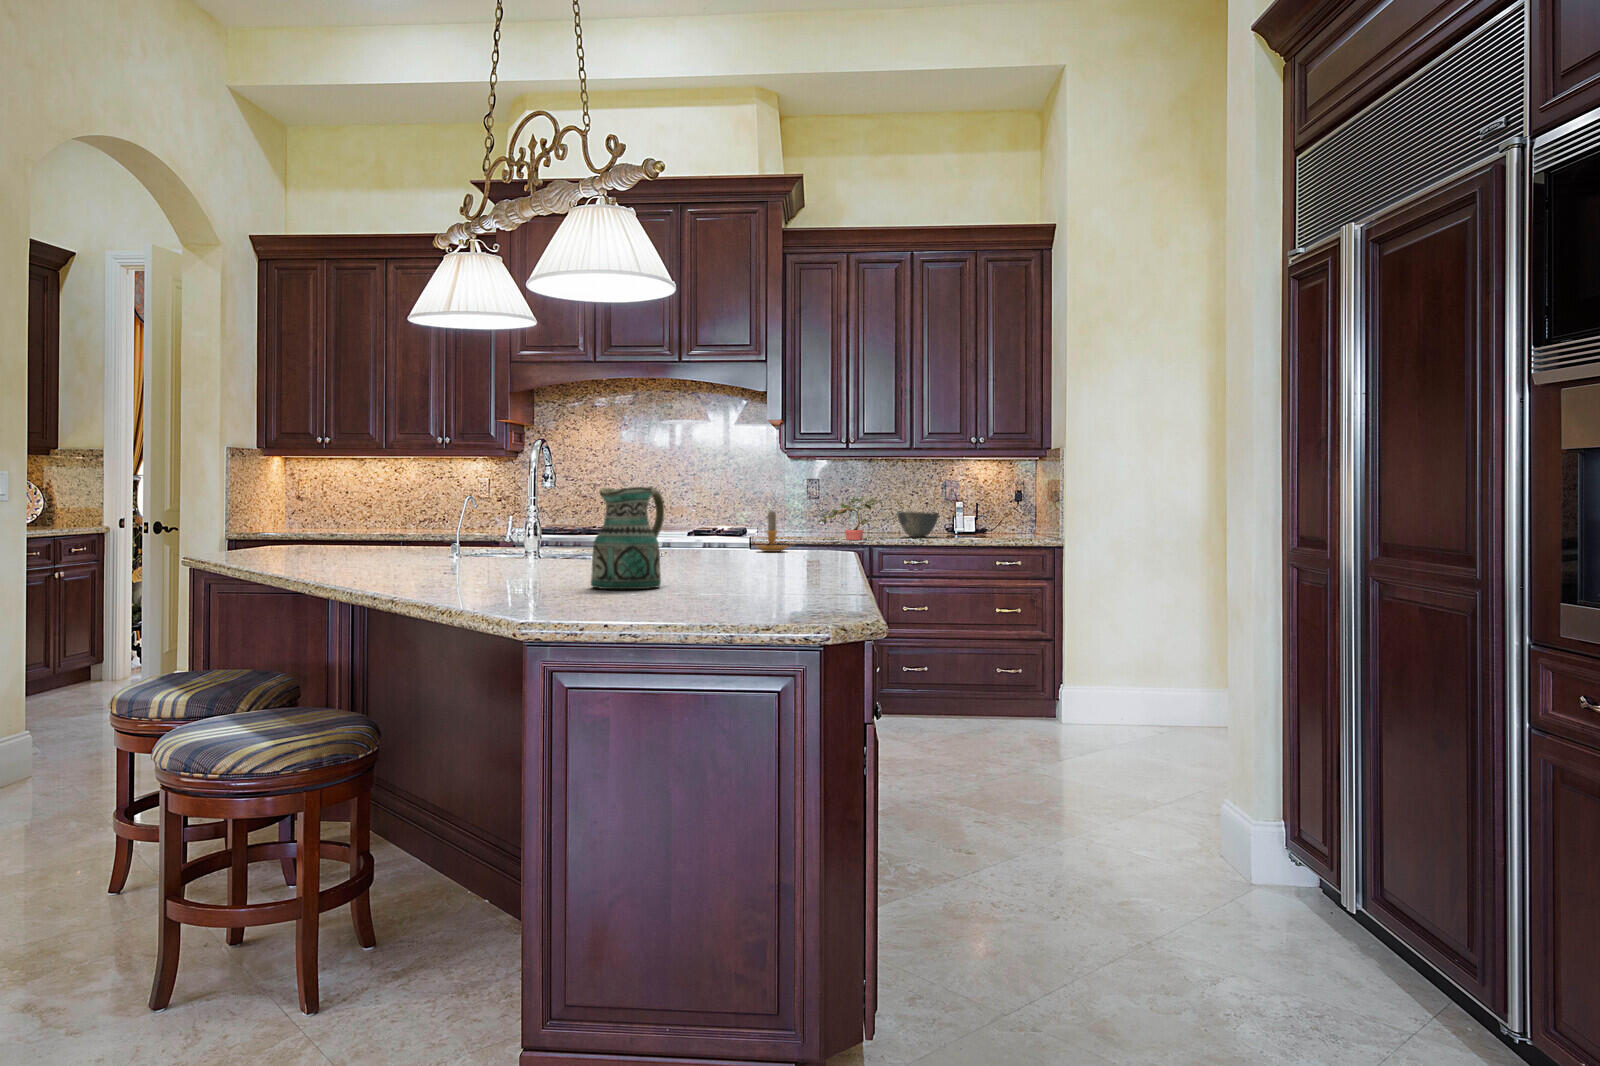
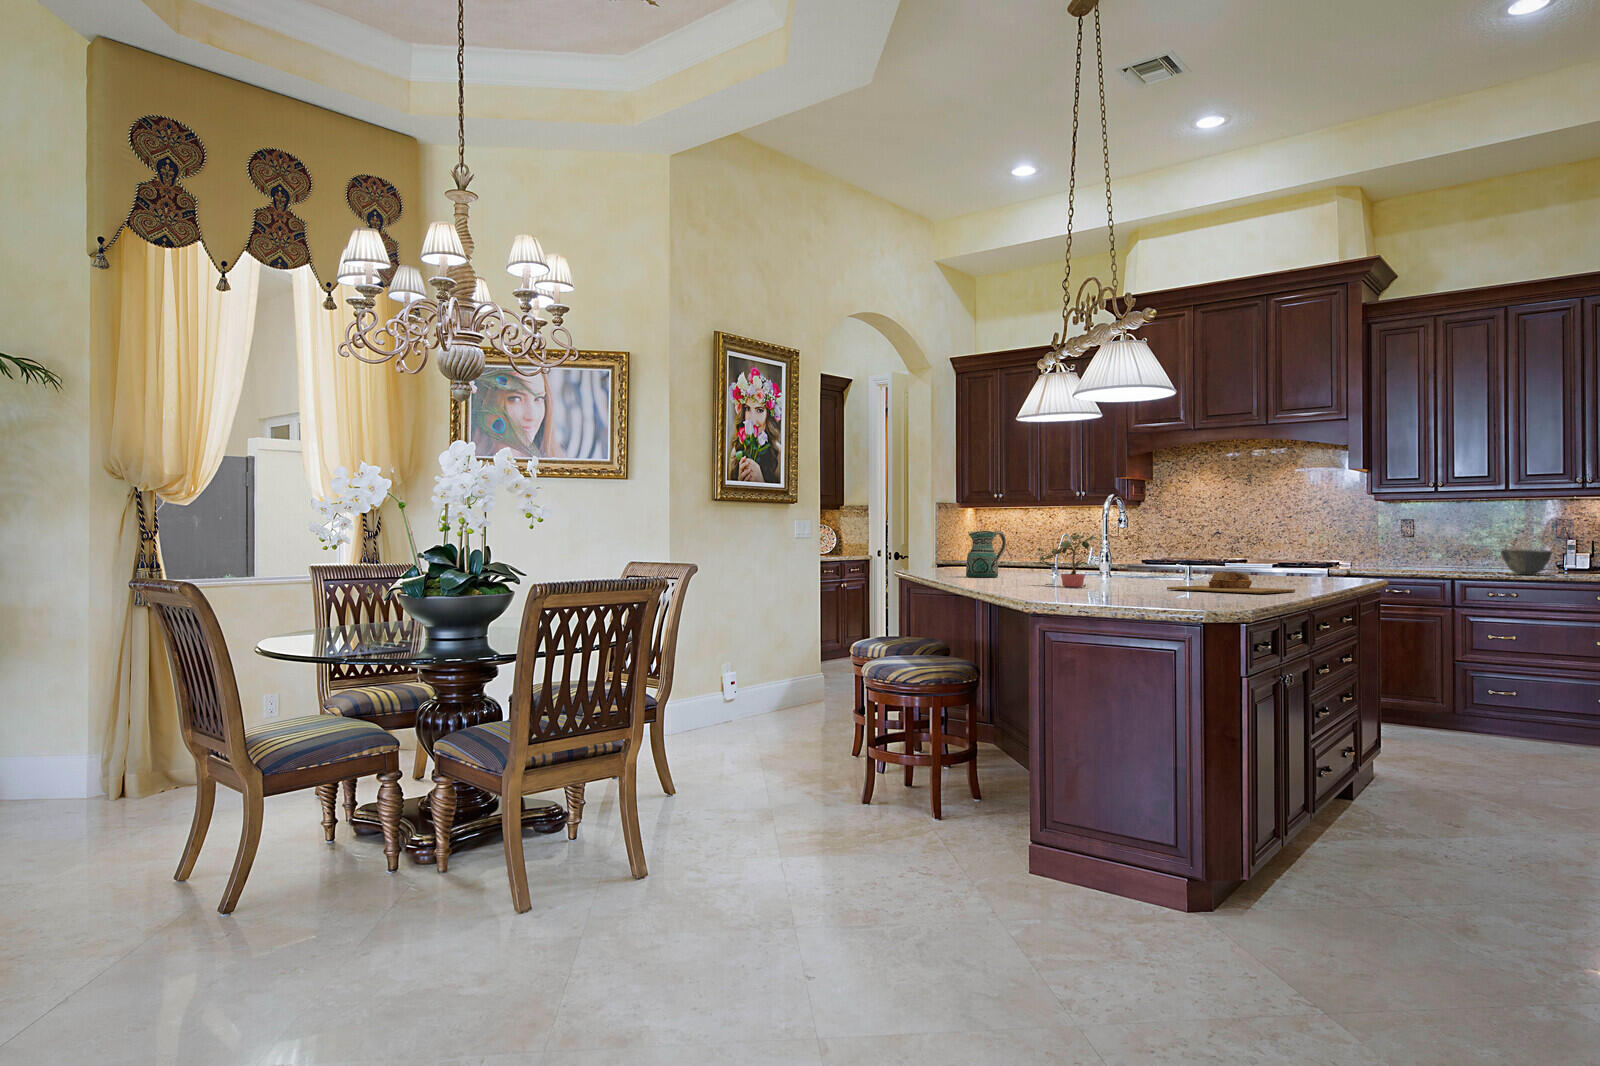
ceramic pitcher: present [591,487,664,589] -> present [966,531,1006,577]
potted plant: present [818,497,878,540] -> present [1037,533,1097,587]
candle: present [757,511,791,552] -> none [1298,545,1336,580]
cutting board: none [669,549,824,580] -> present [1167,572,1295,593]

